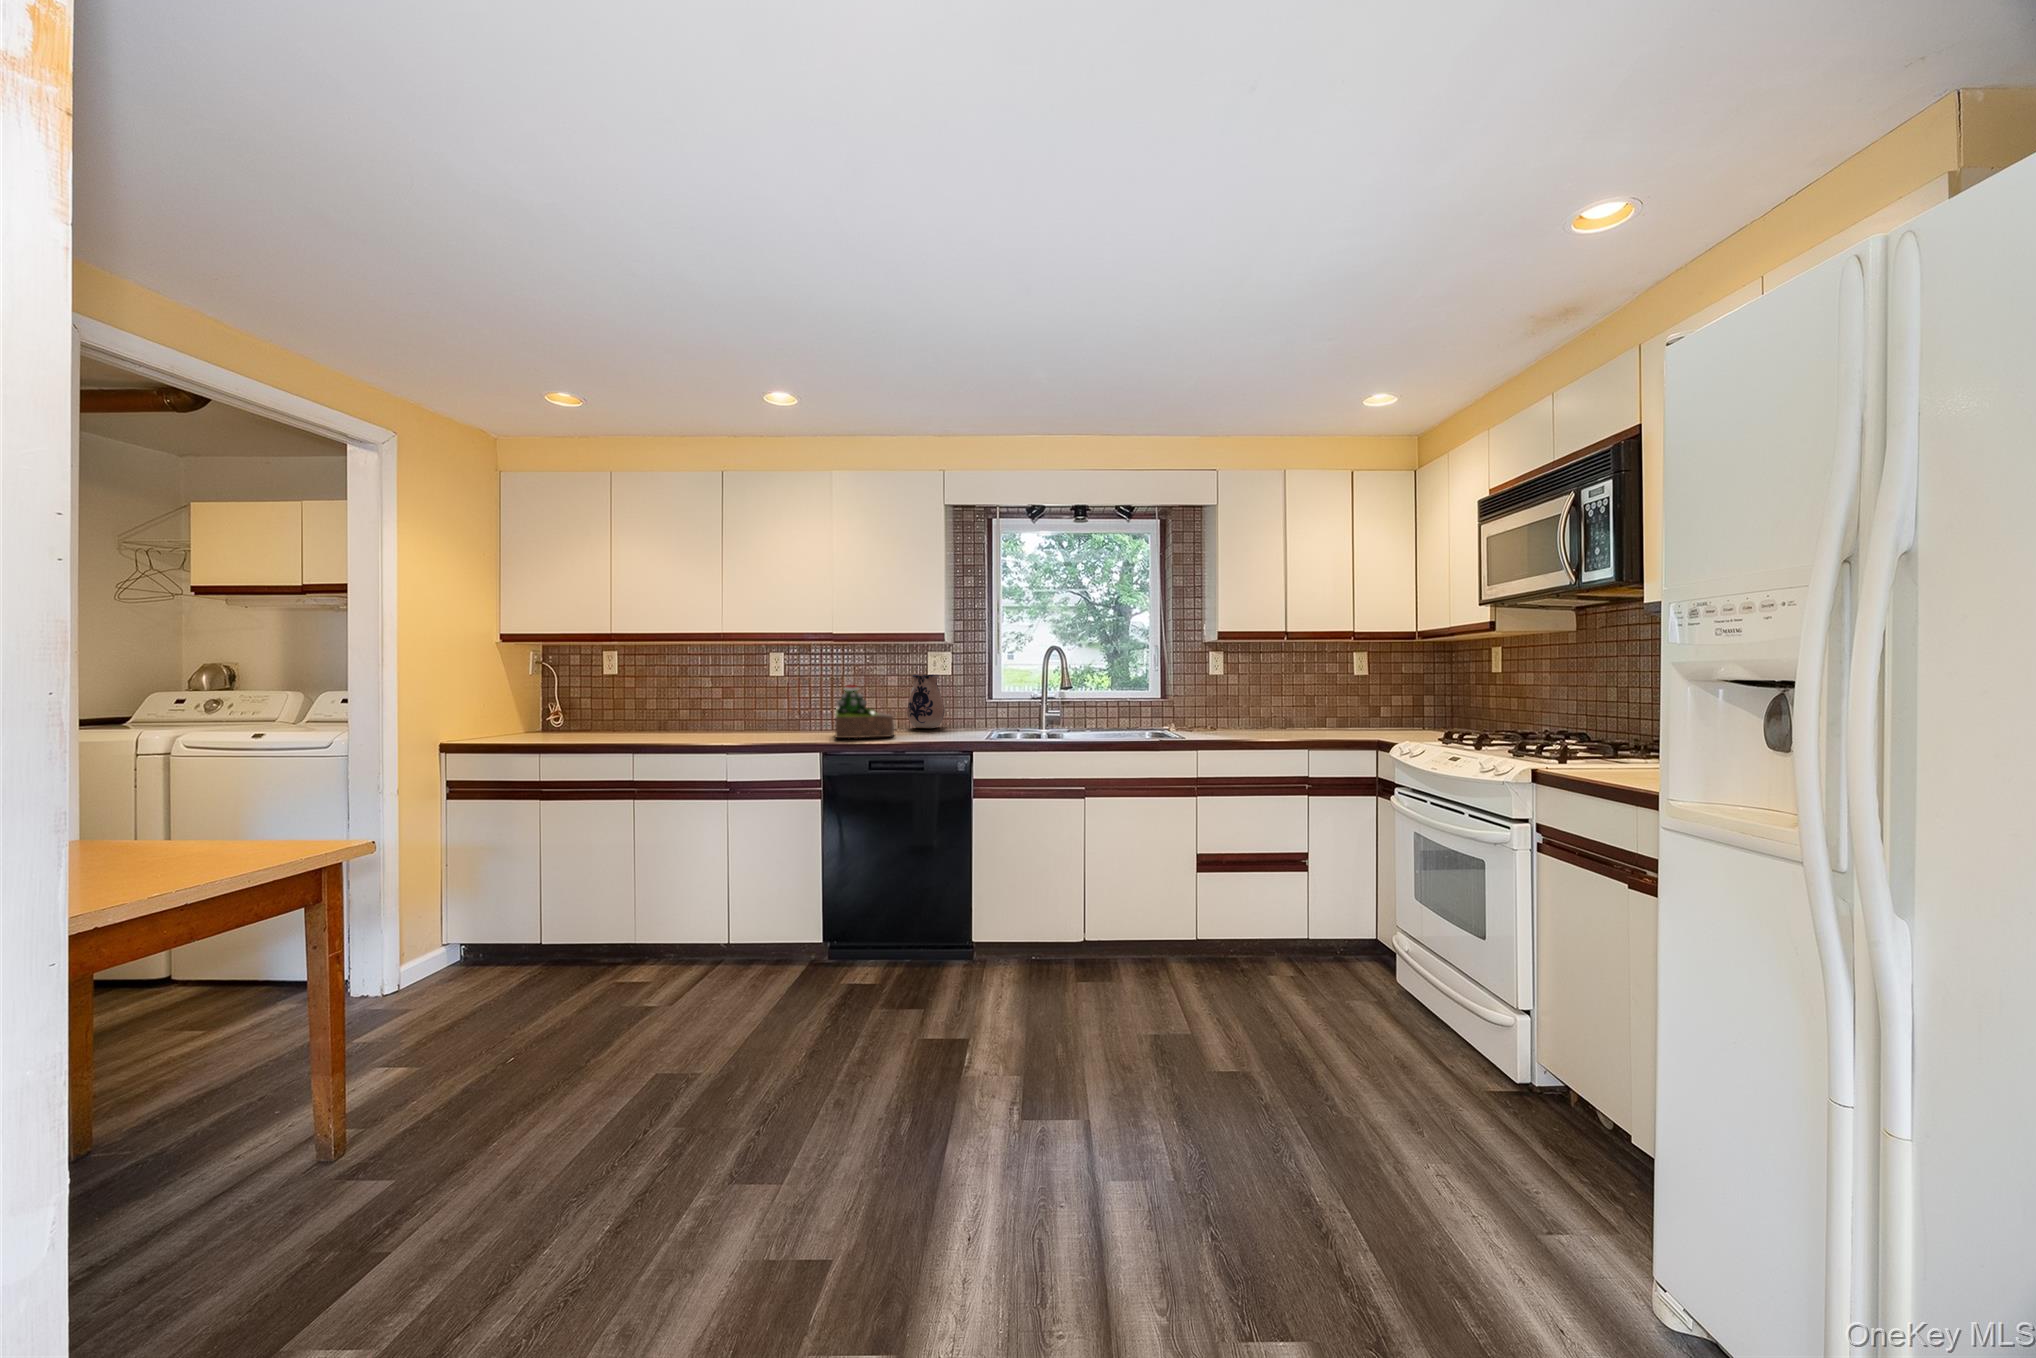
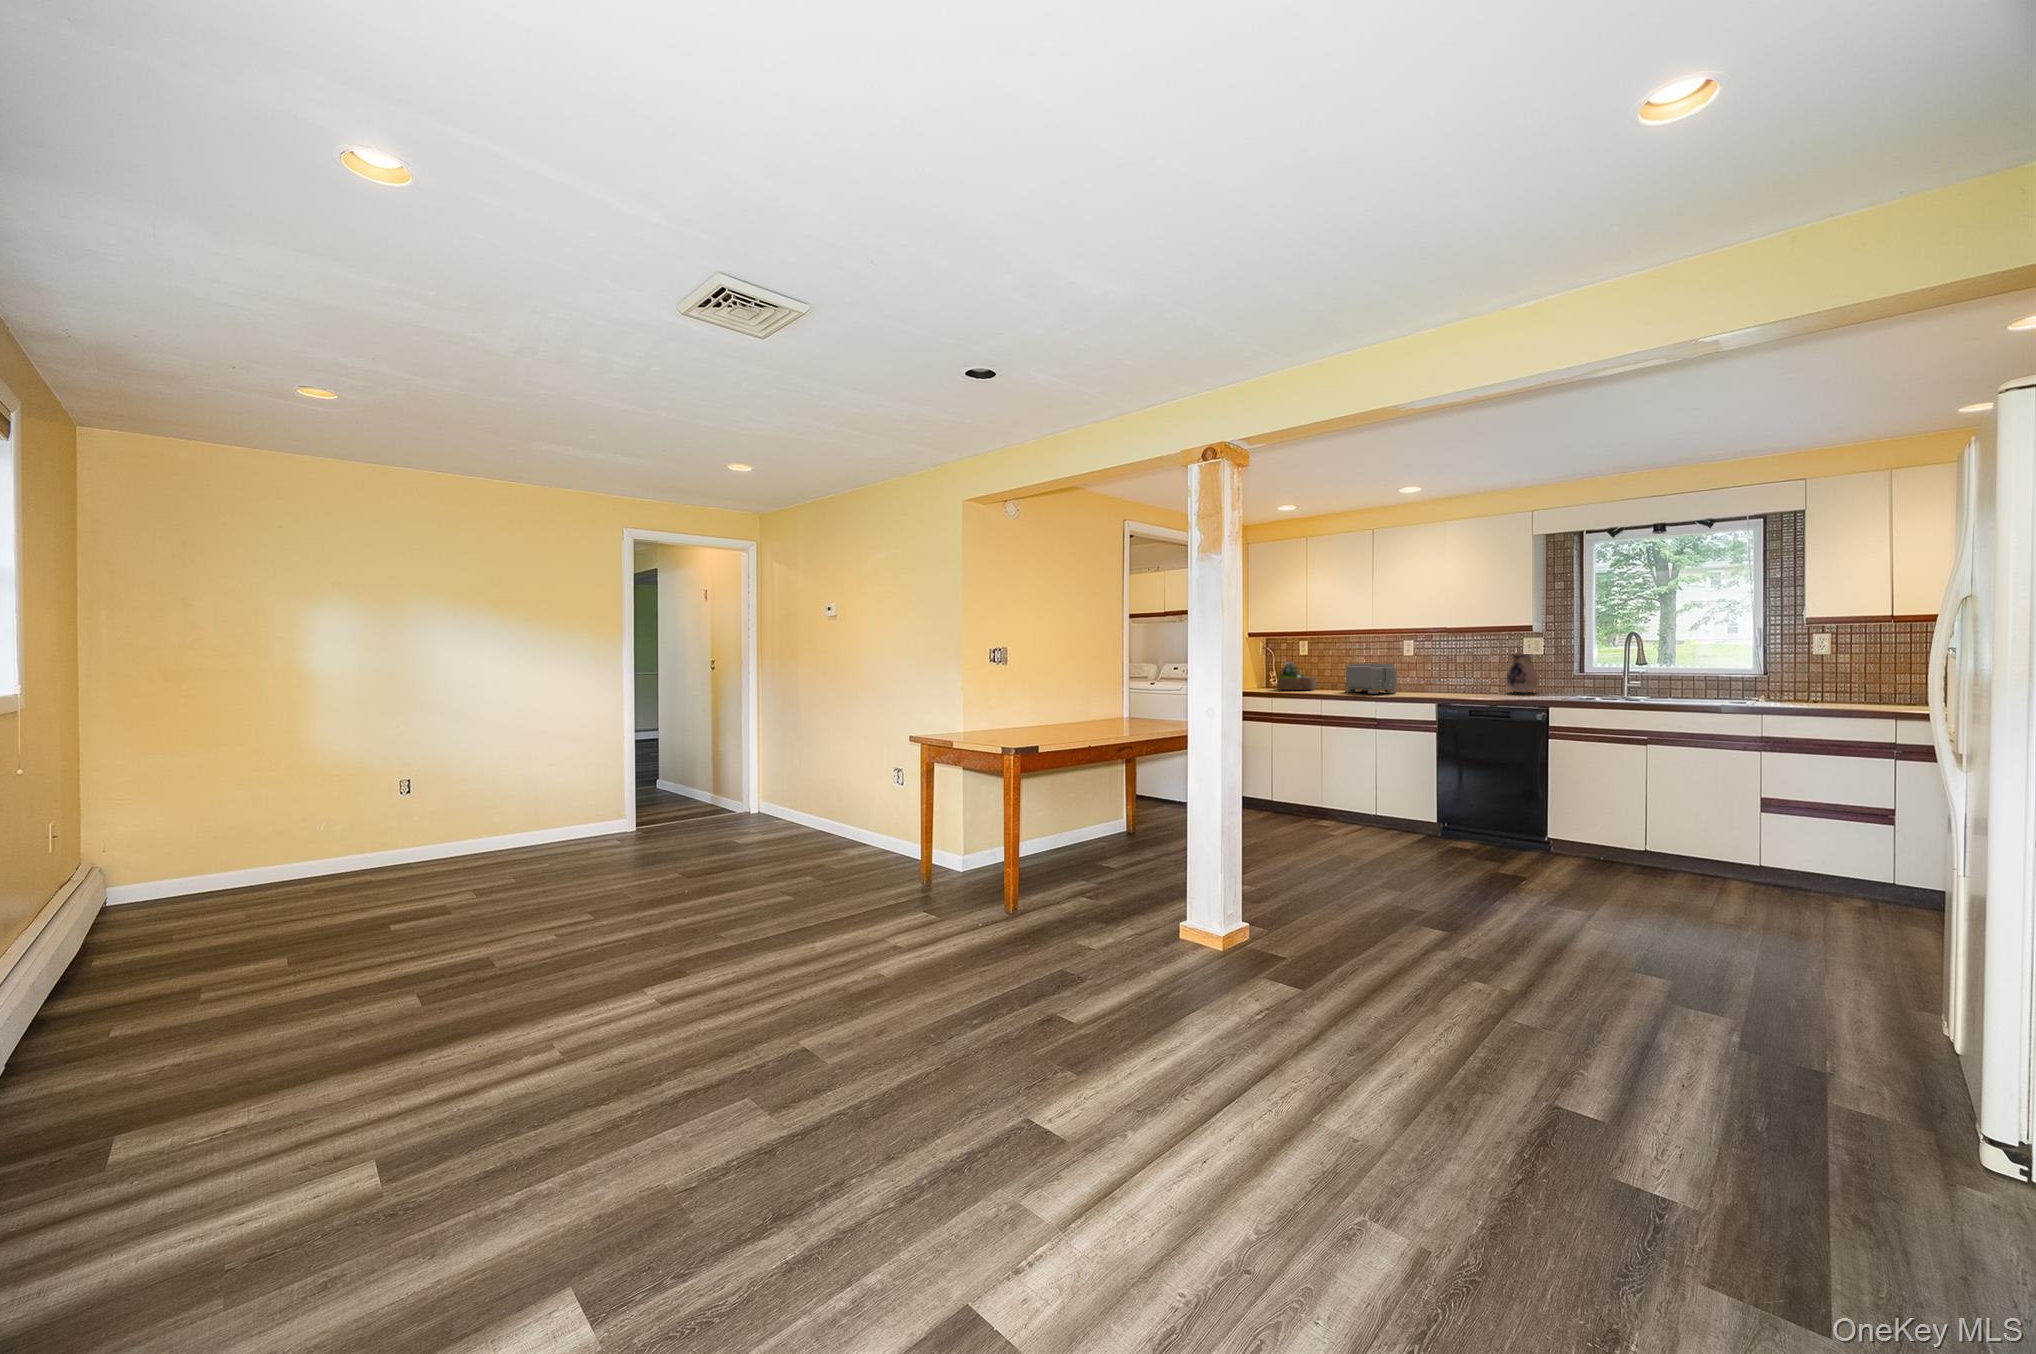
succulent plant: present [836,685,894,738] -> present [1277,660,1317,690]
toaster: none [680,689,761,738] -> present [1345,664,1396,693]

